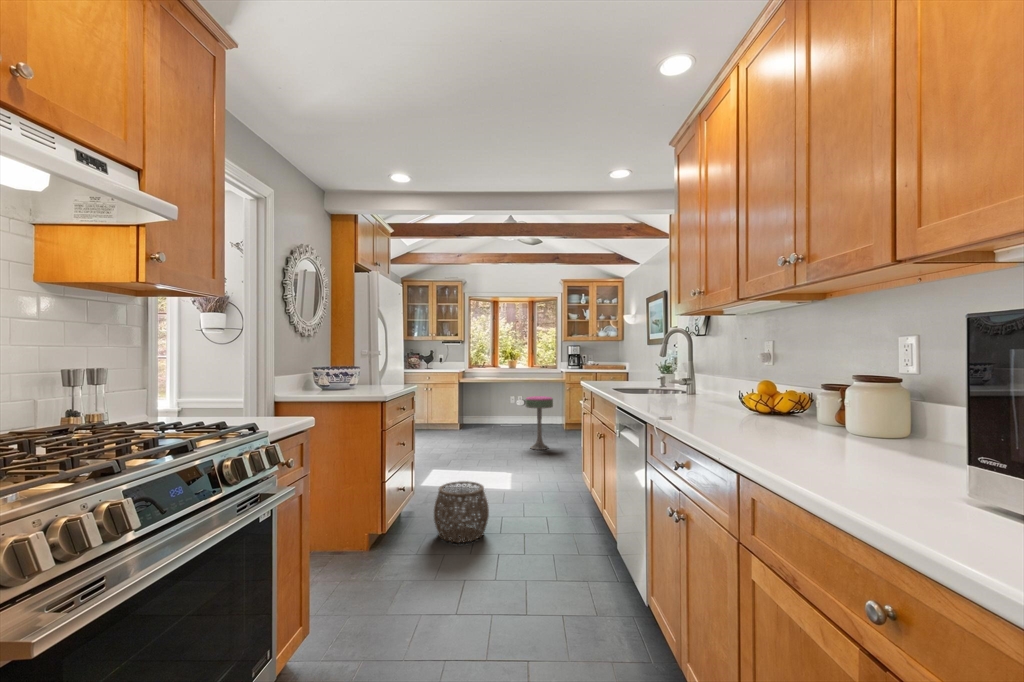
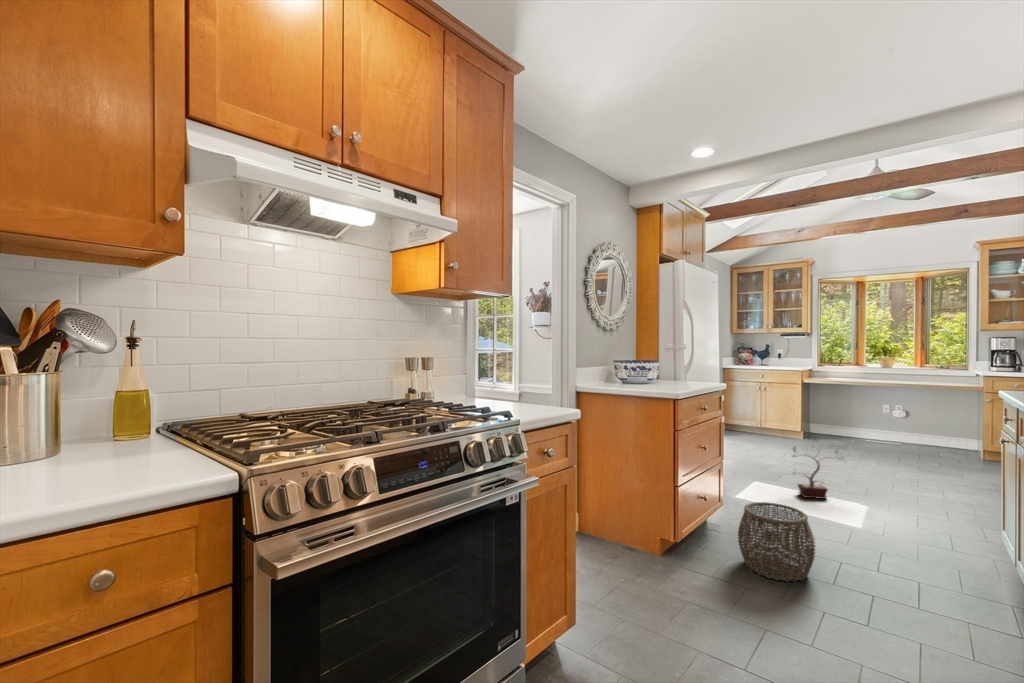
bar stool: present [526,396,553,450] -> none [901,407,952,482]
potted plant: none [460,425,502,476] -> present [792,438,846,499]

